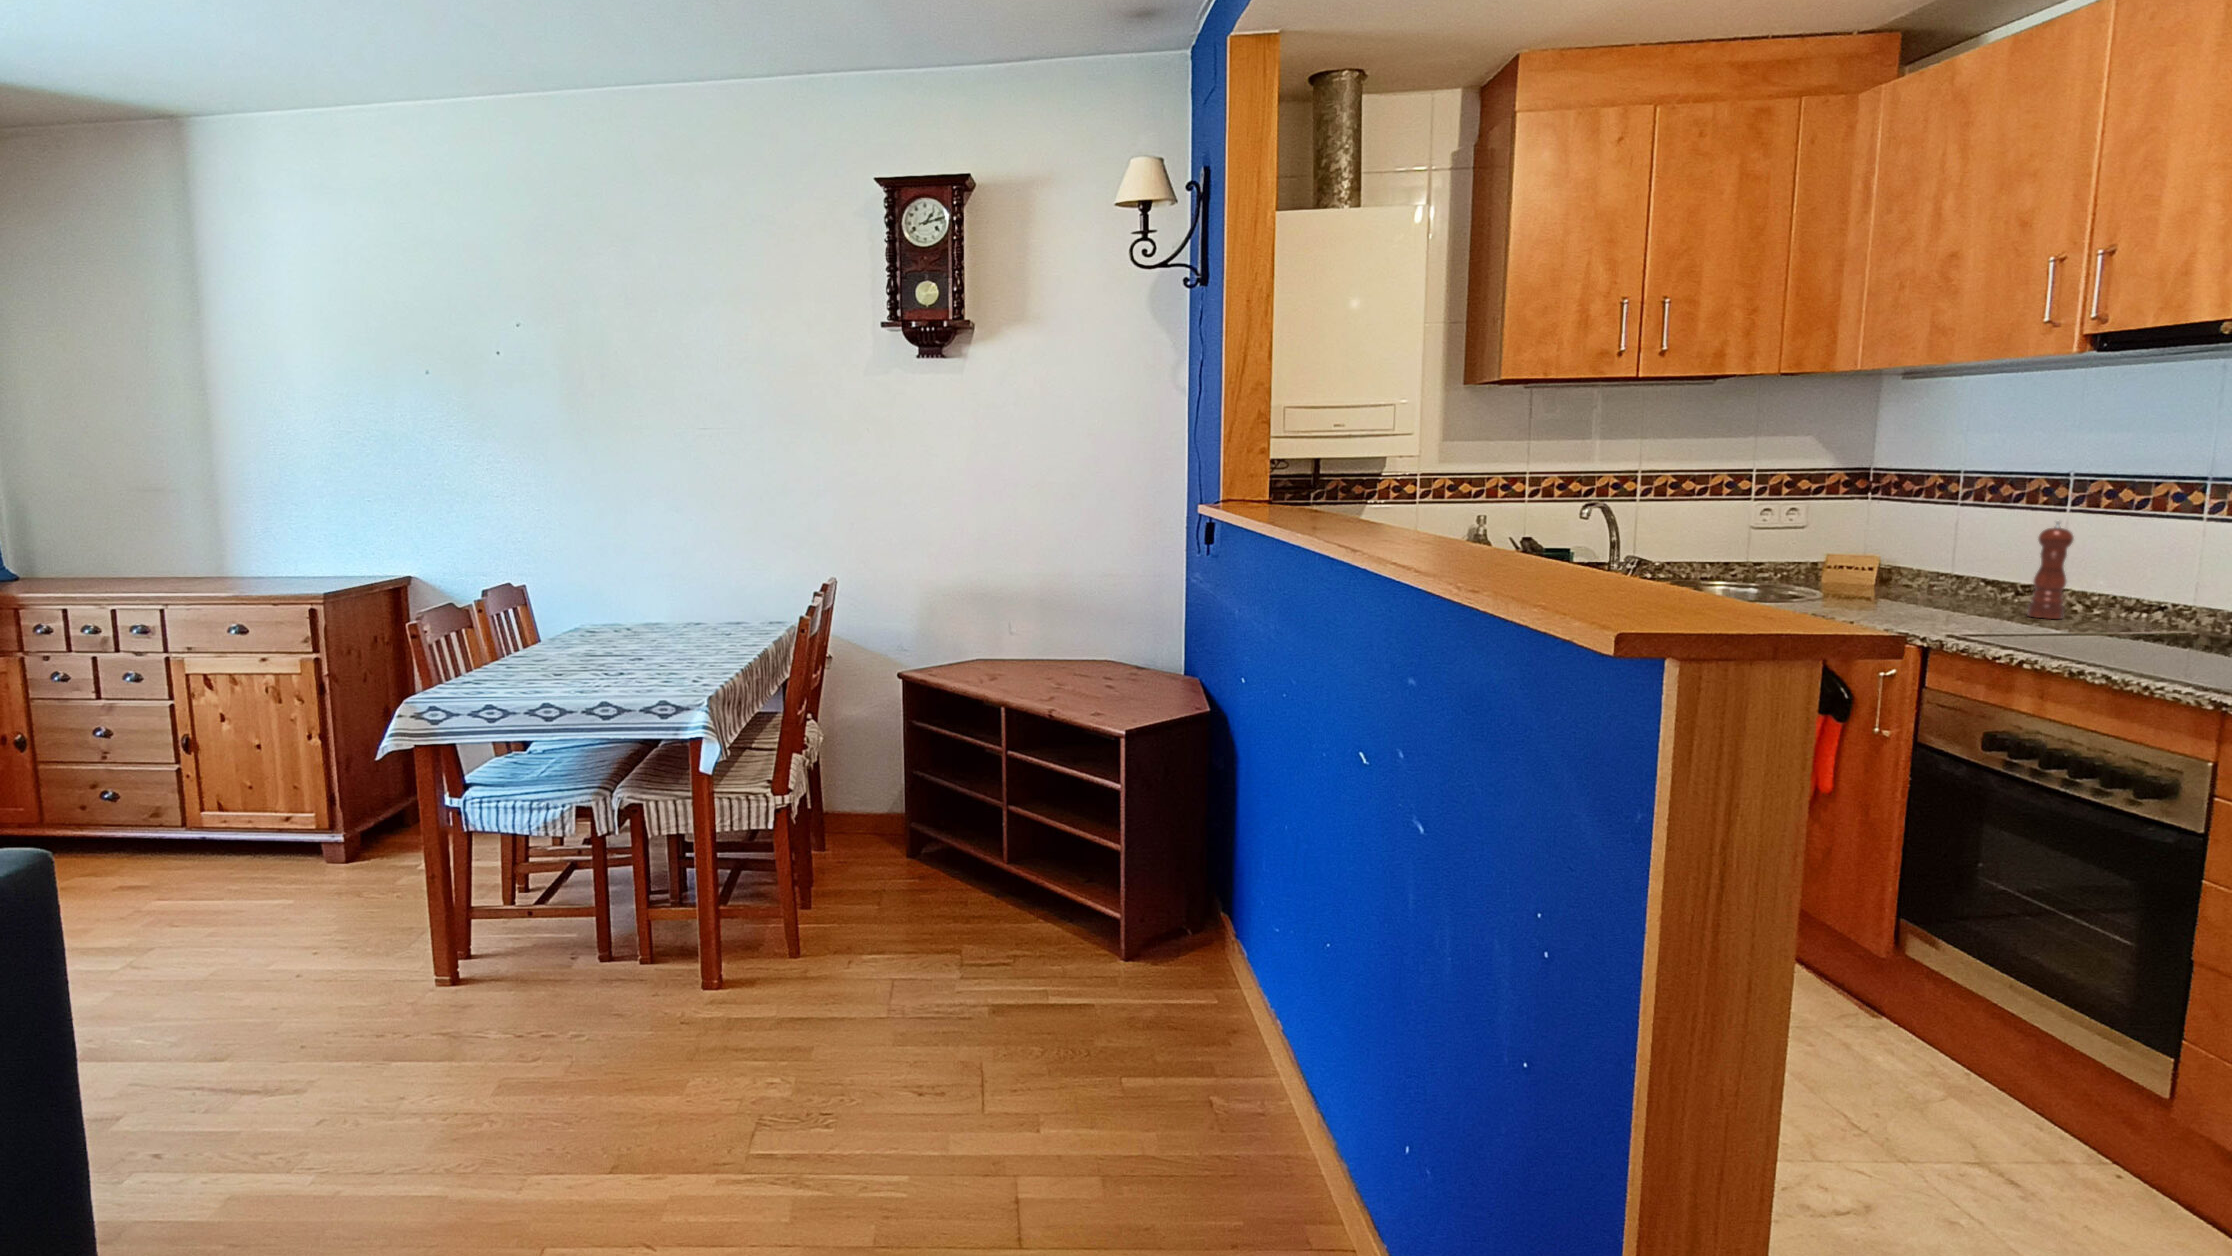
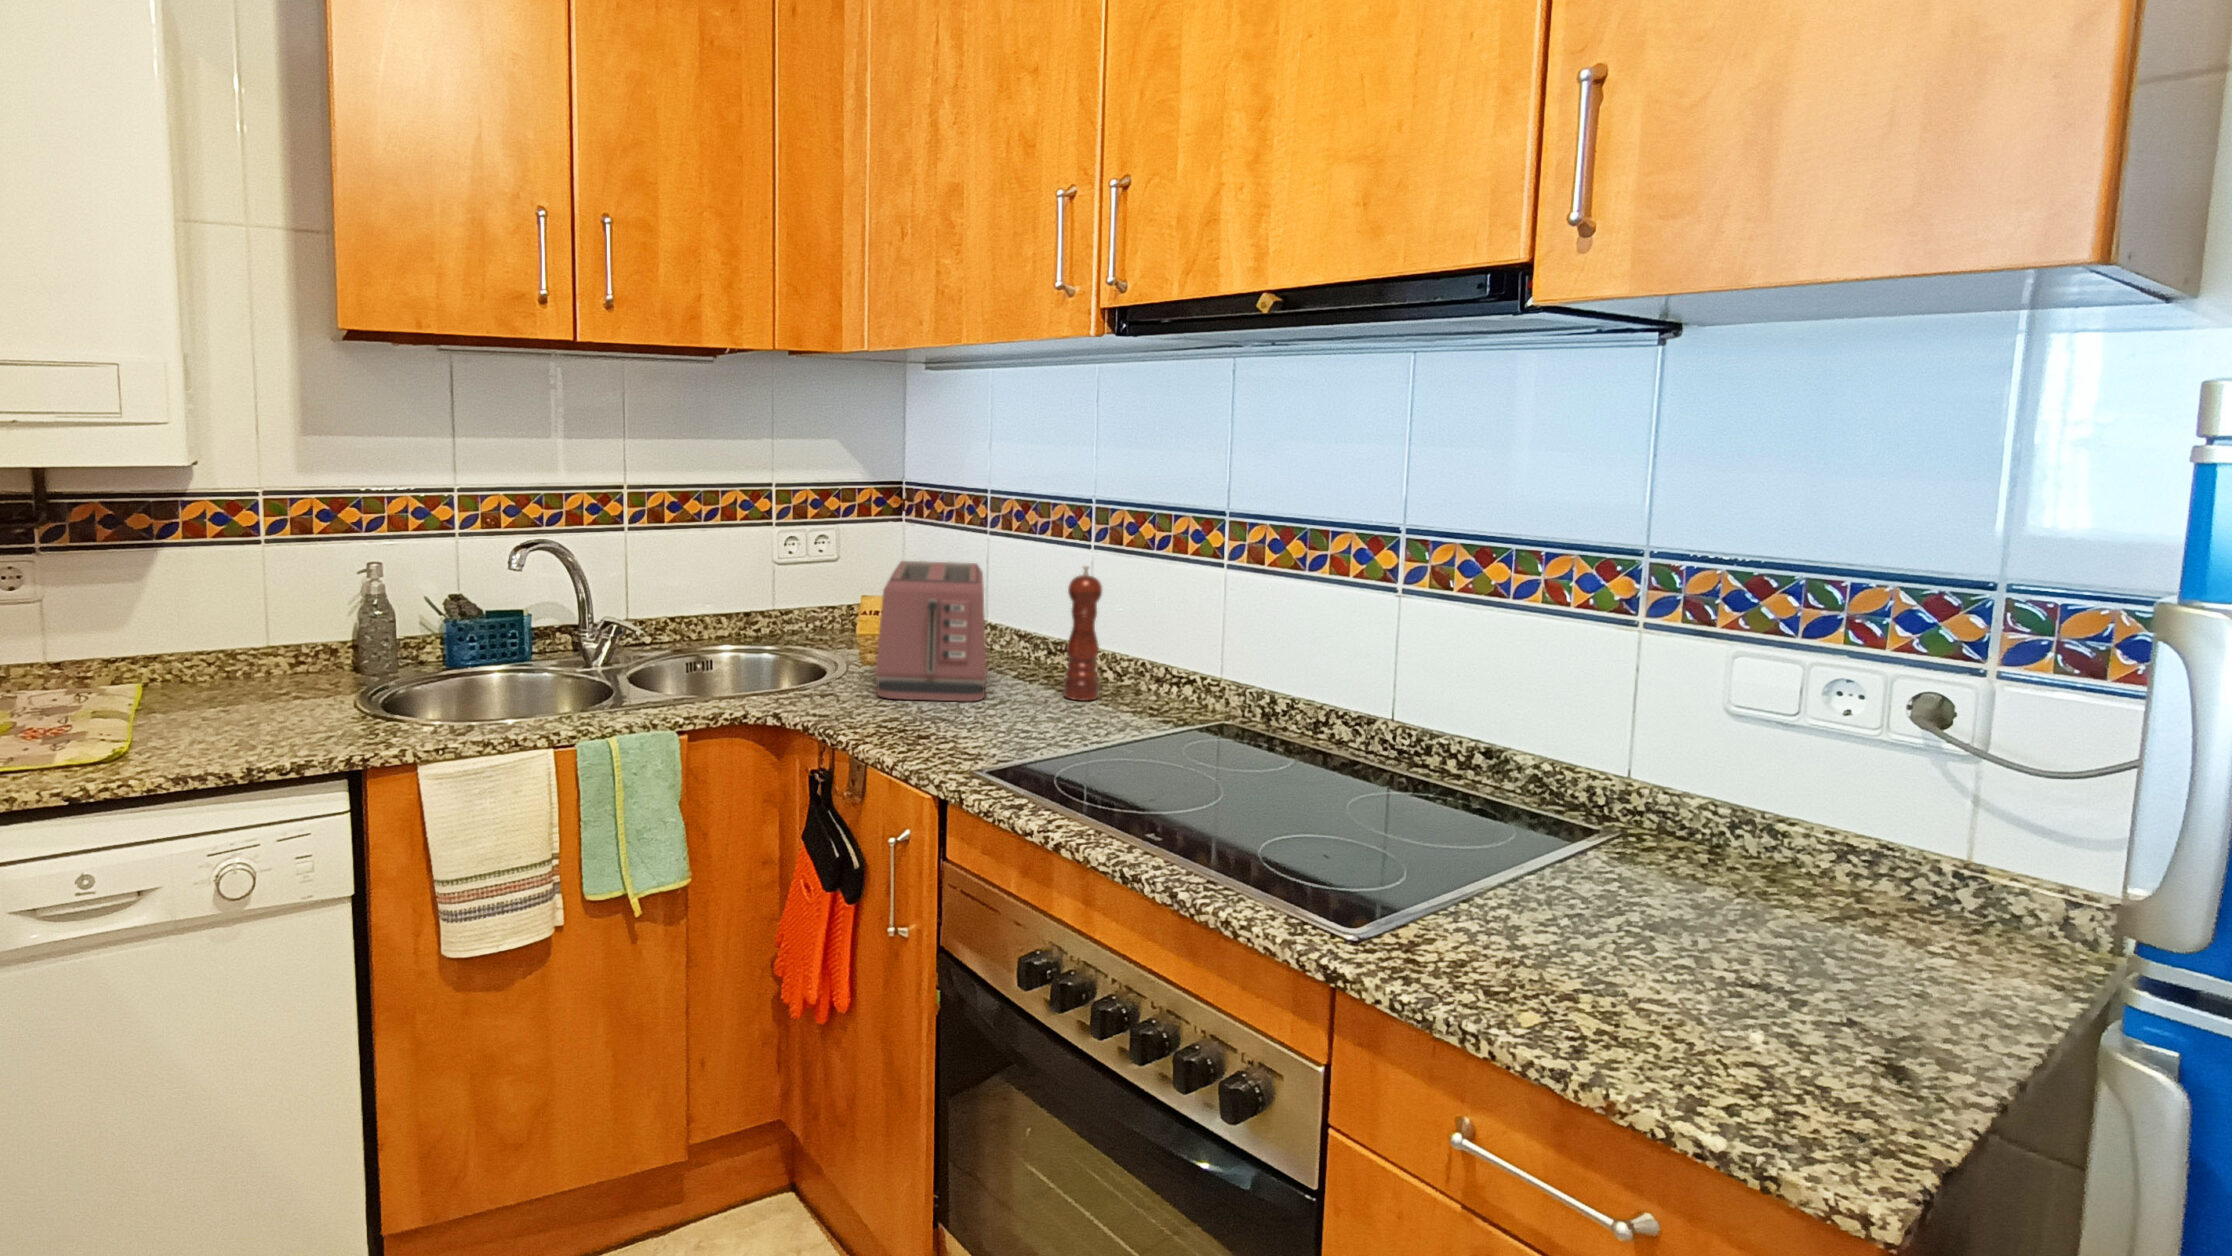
toaster: none [1852,521,1955,612] -> present [875,561,987,702]

